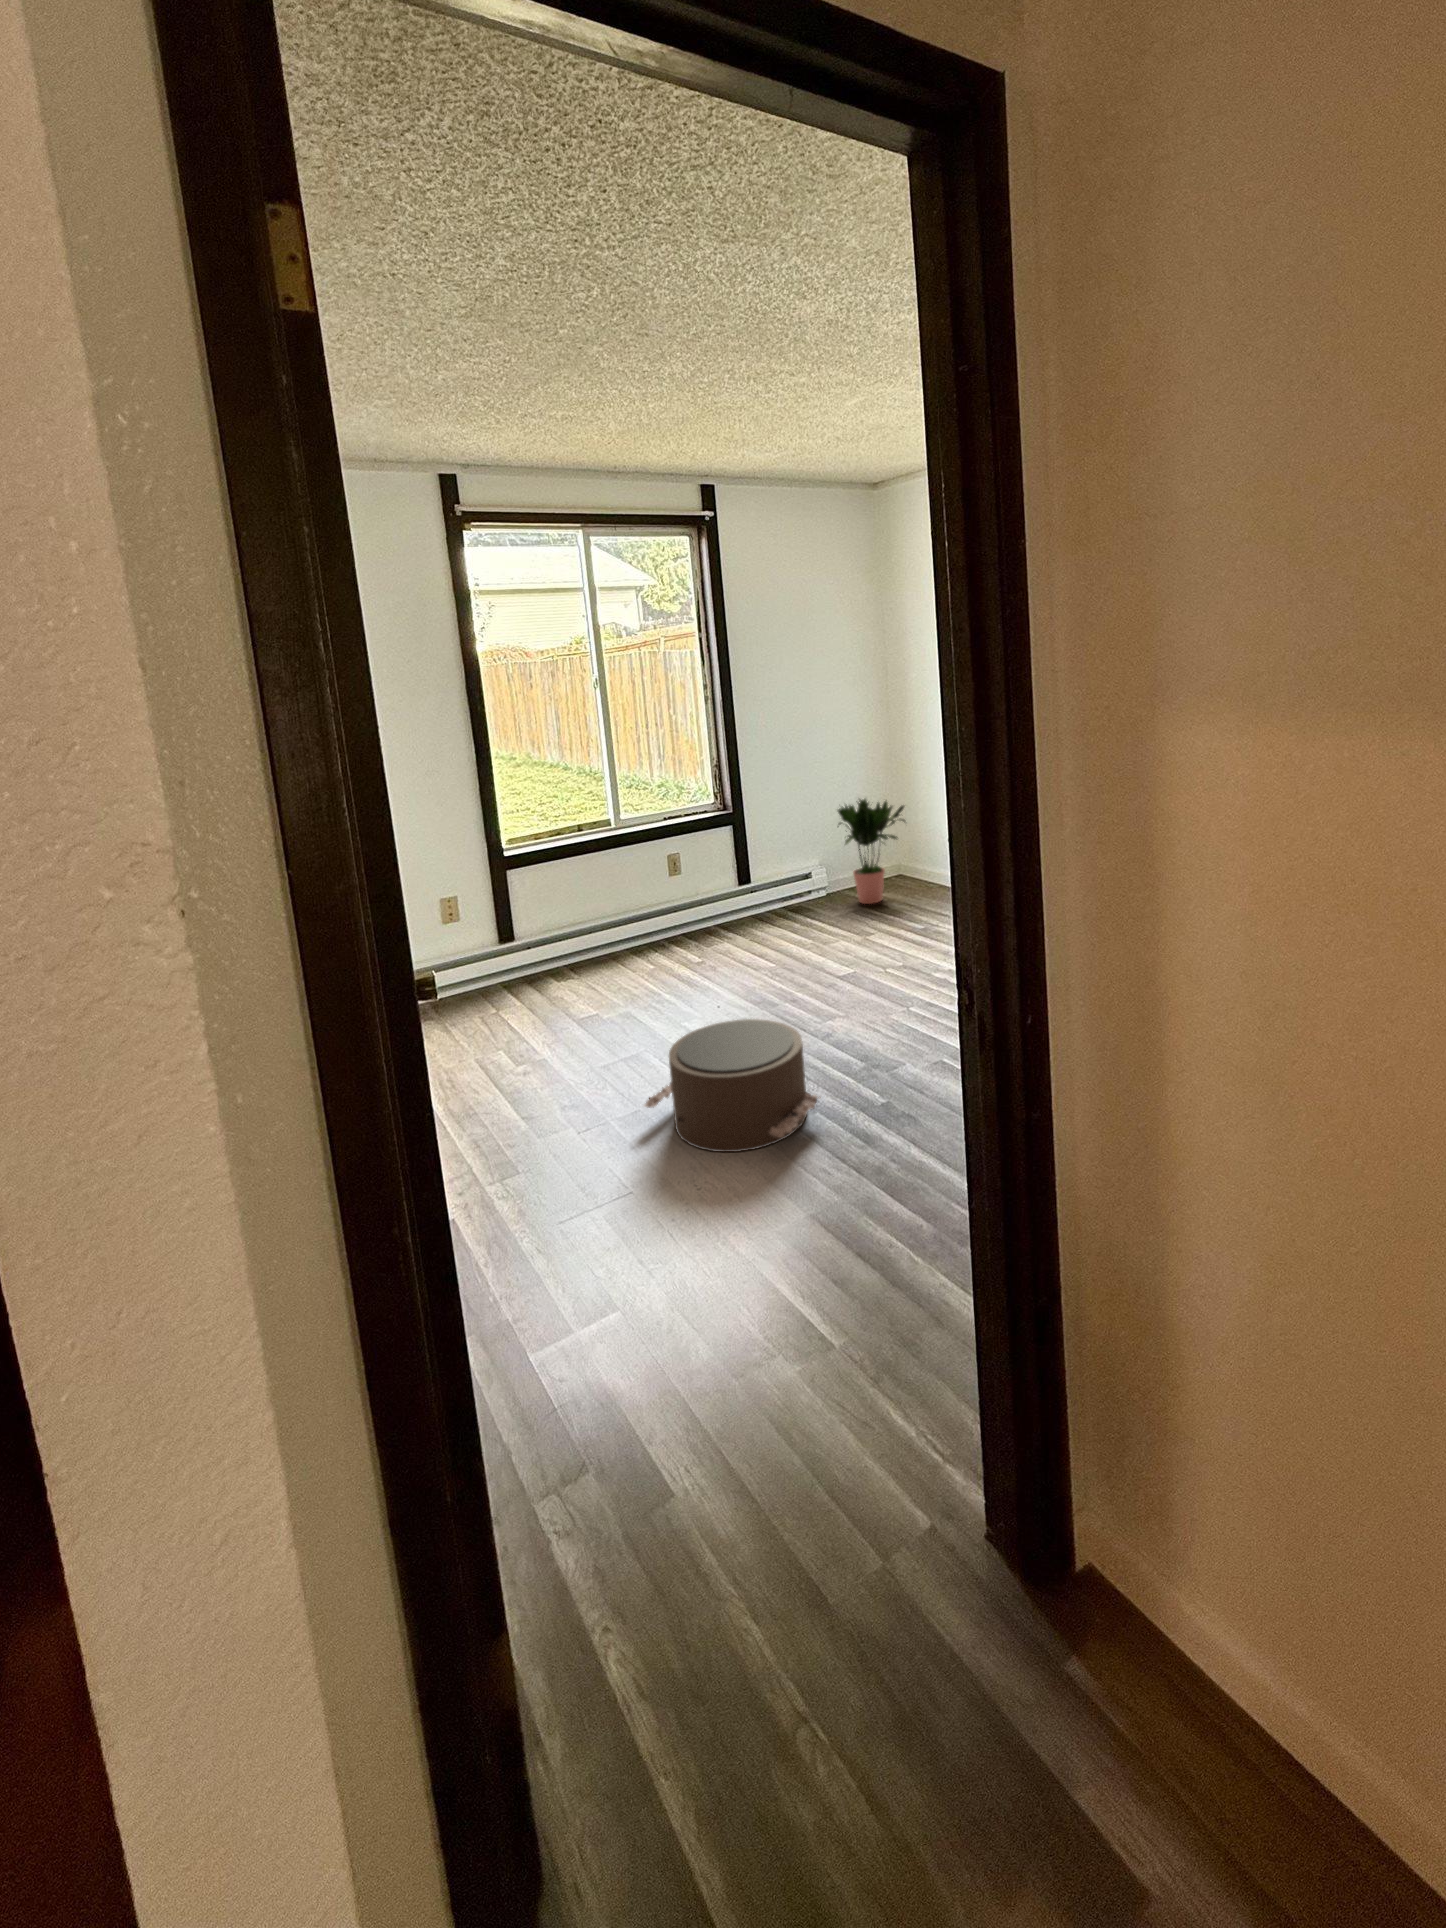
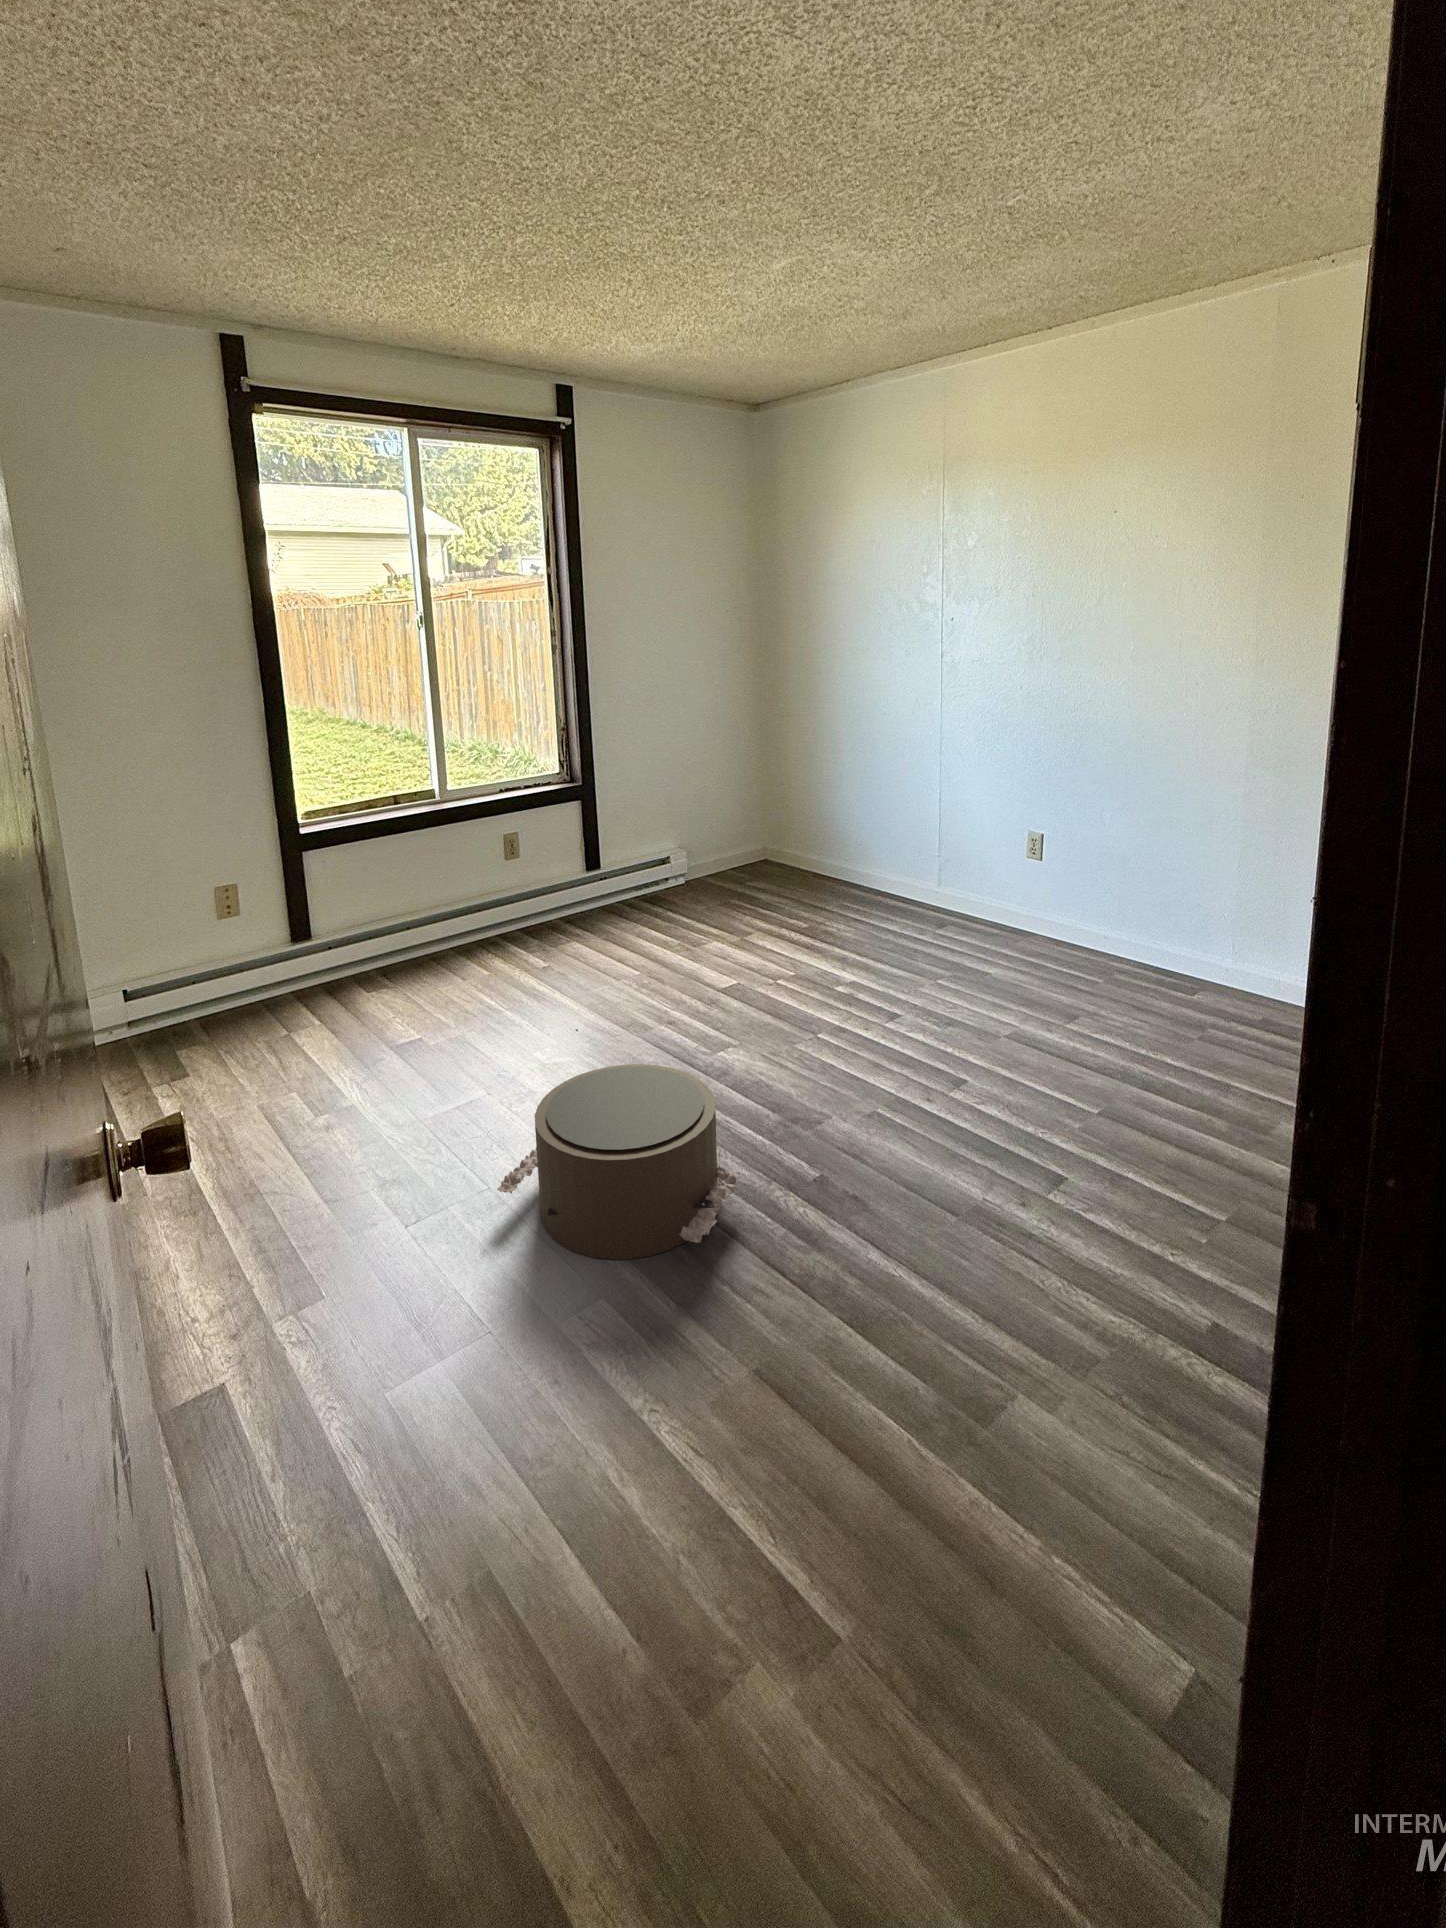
potted plant: present [838,799,905,904] -> none [696,764,789,894]

